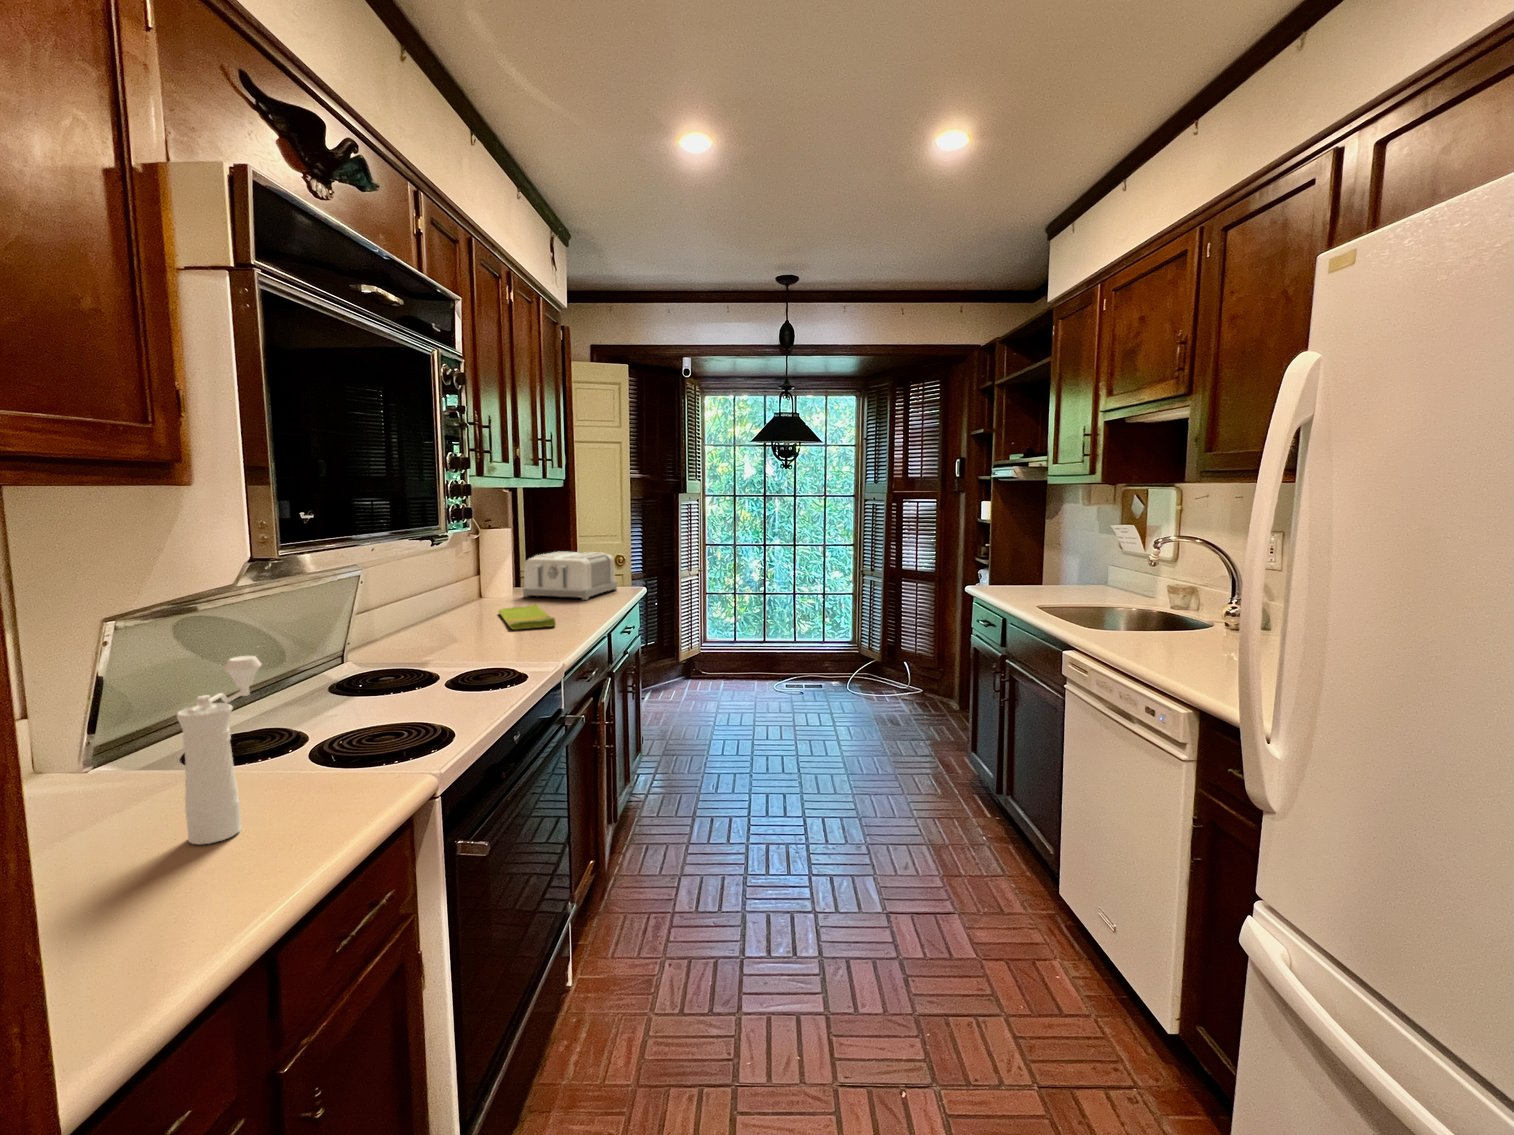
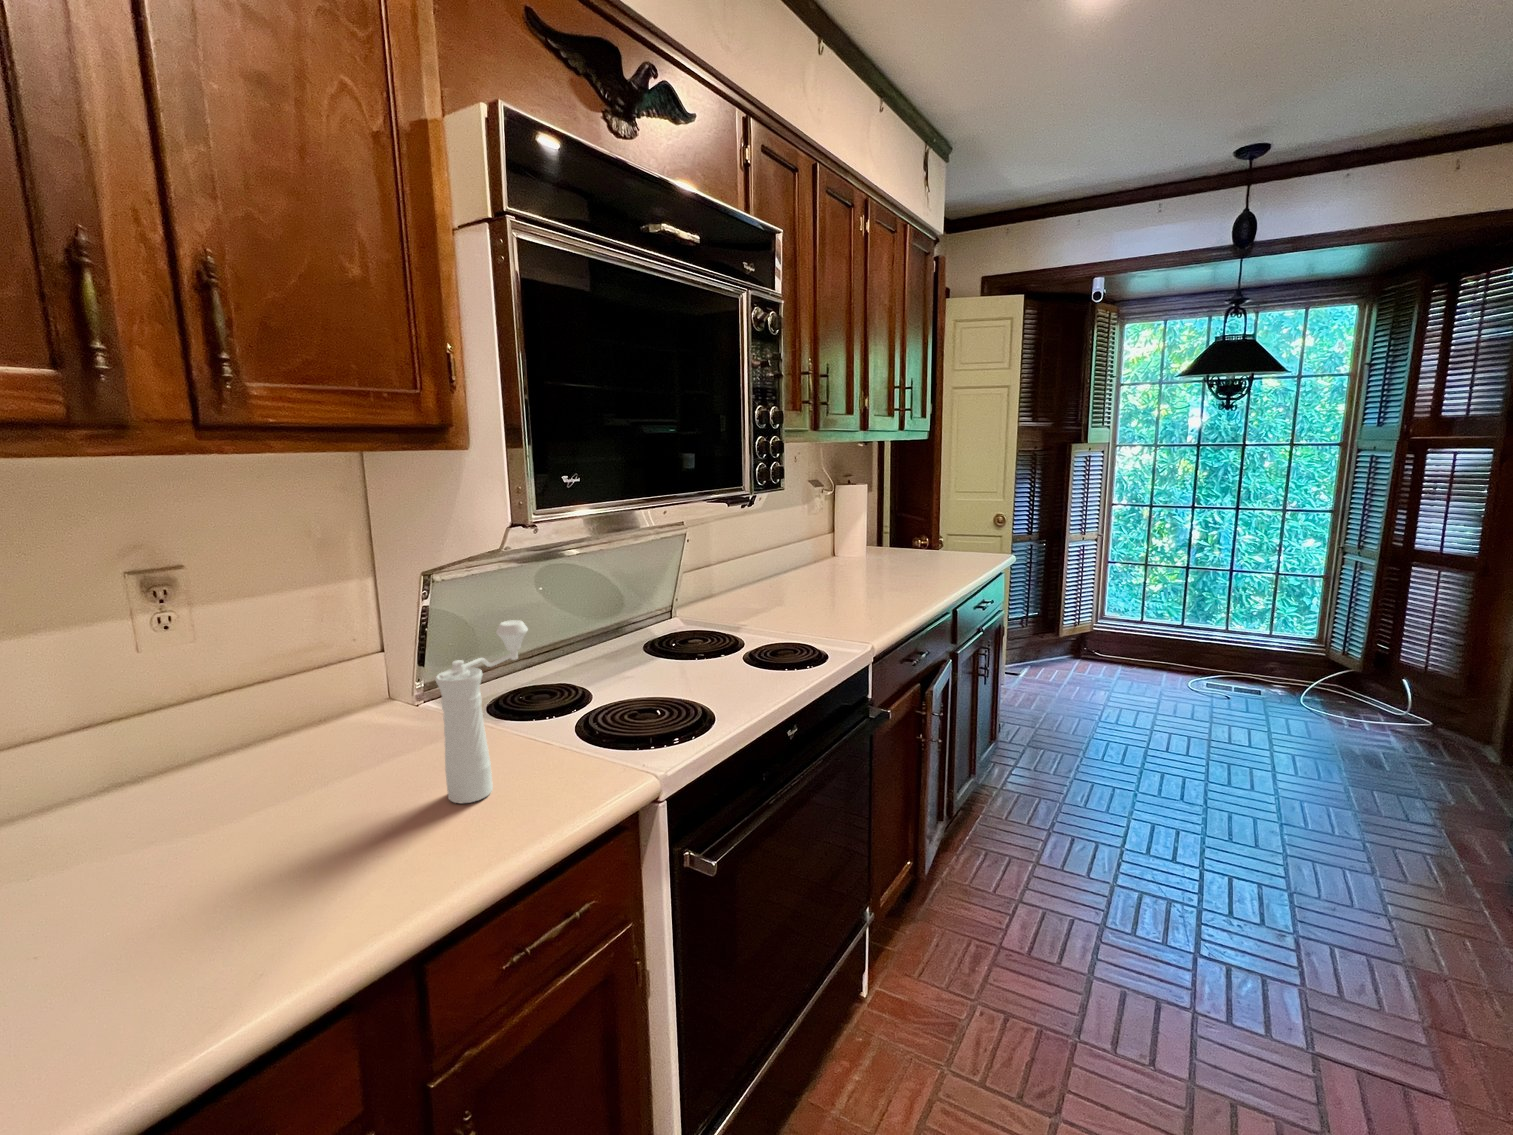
toaster: present [523,552,617,600] -> none [875,511,978,566]
dish towel: present [498,604,556,630] -> none [841,567,891,596]

